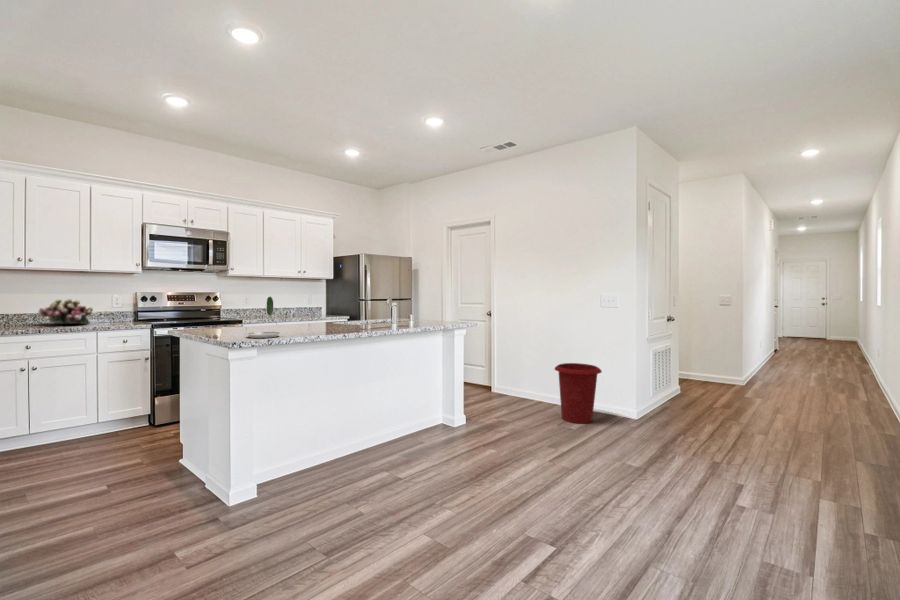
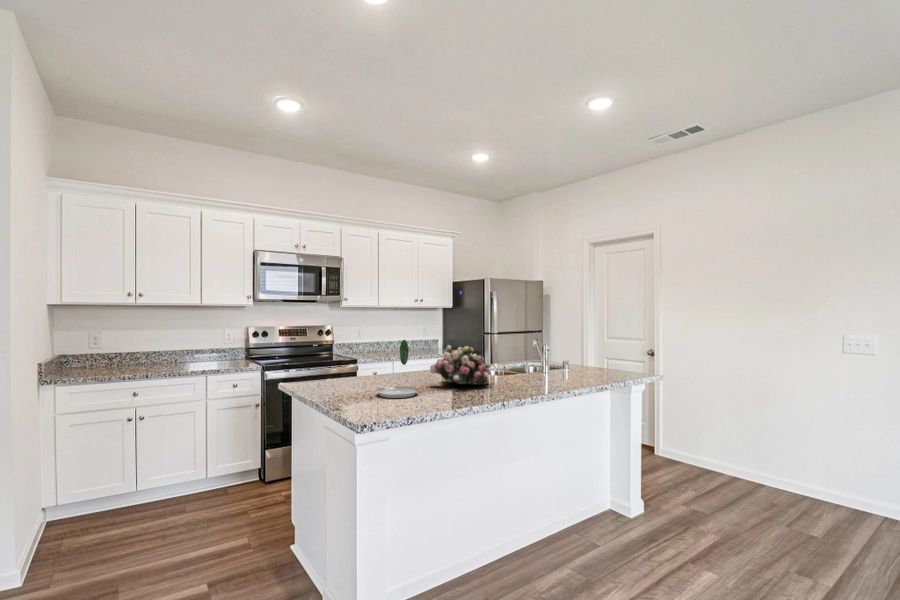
flower arrangement: present [38,299,93,324] -> present [430,345,490,385]
waste bin: present [555,363,602,423] -> none [775,427,860,522]

